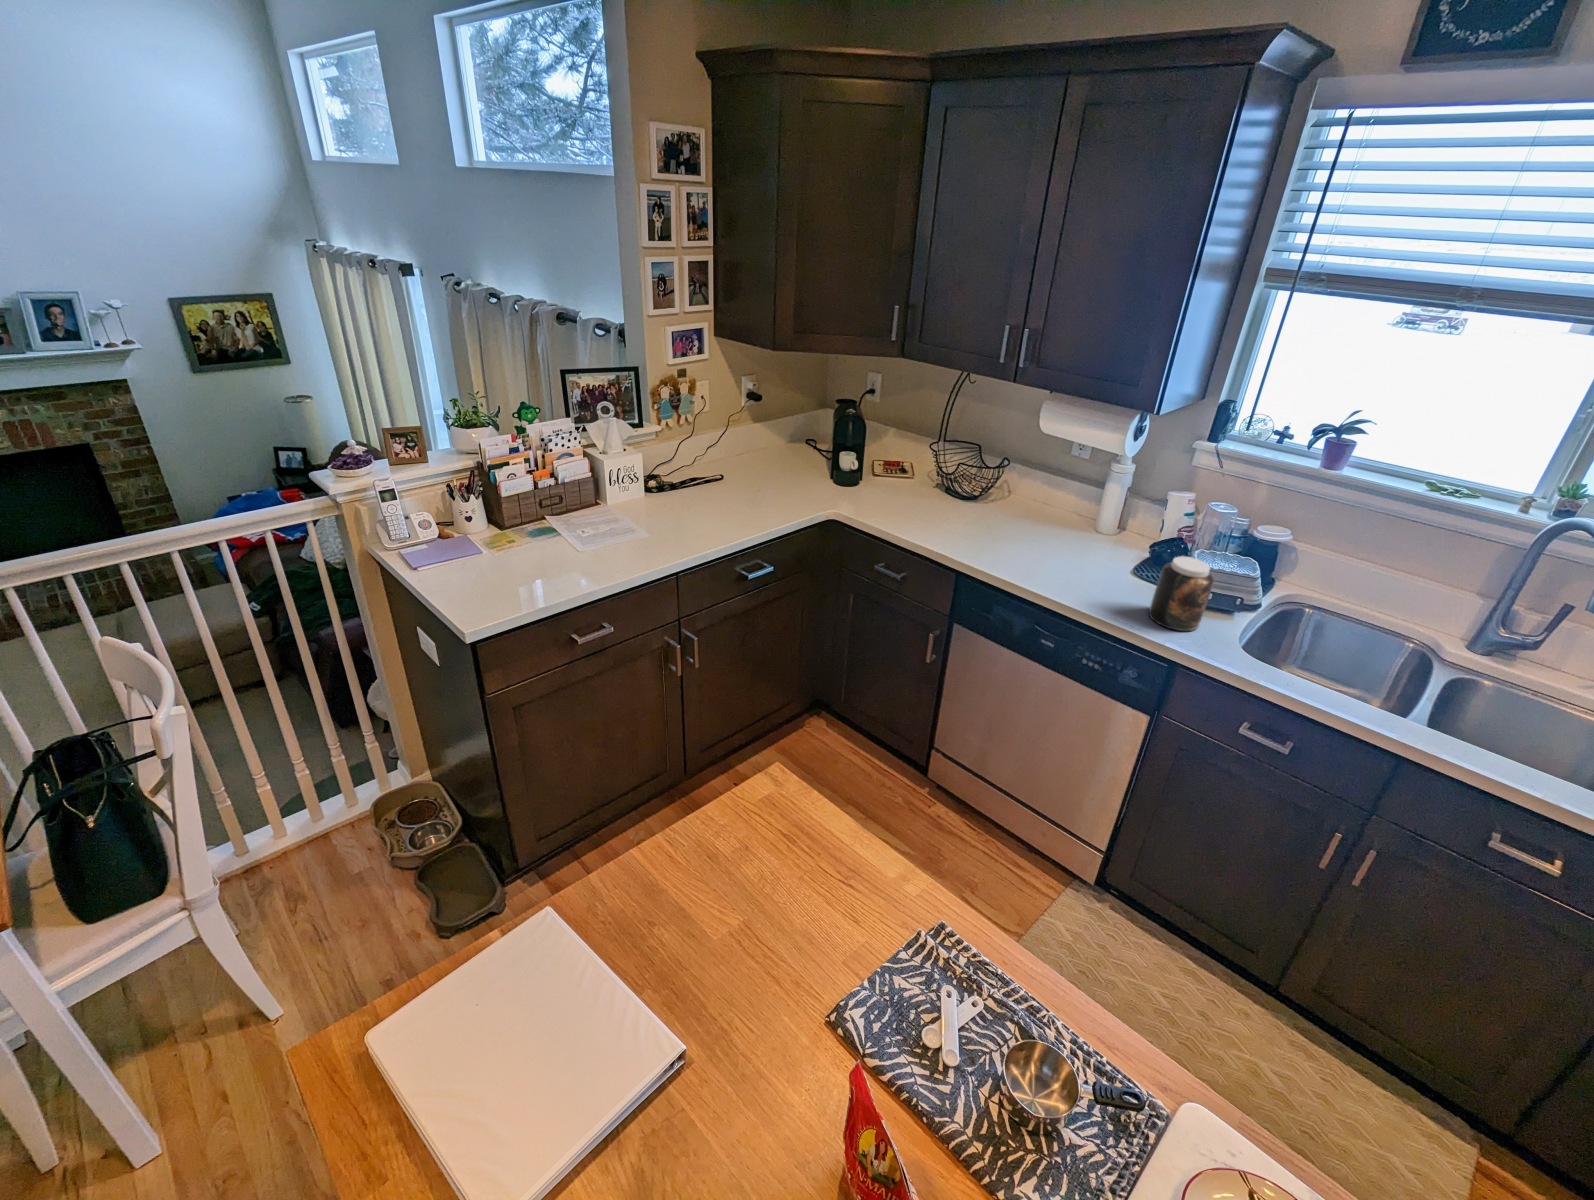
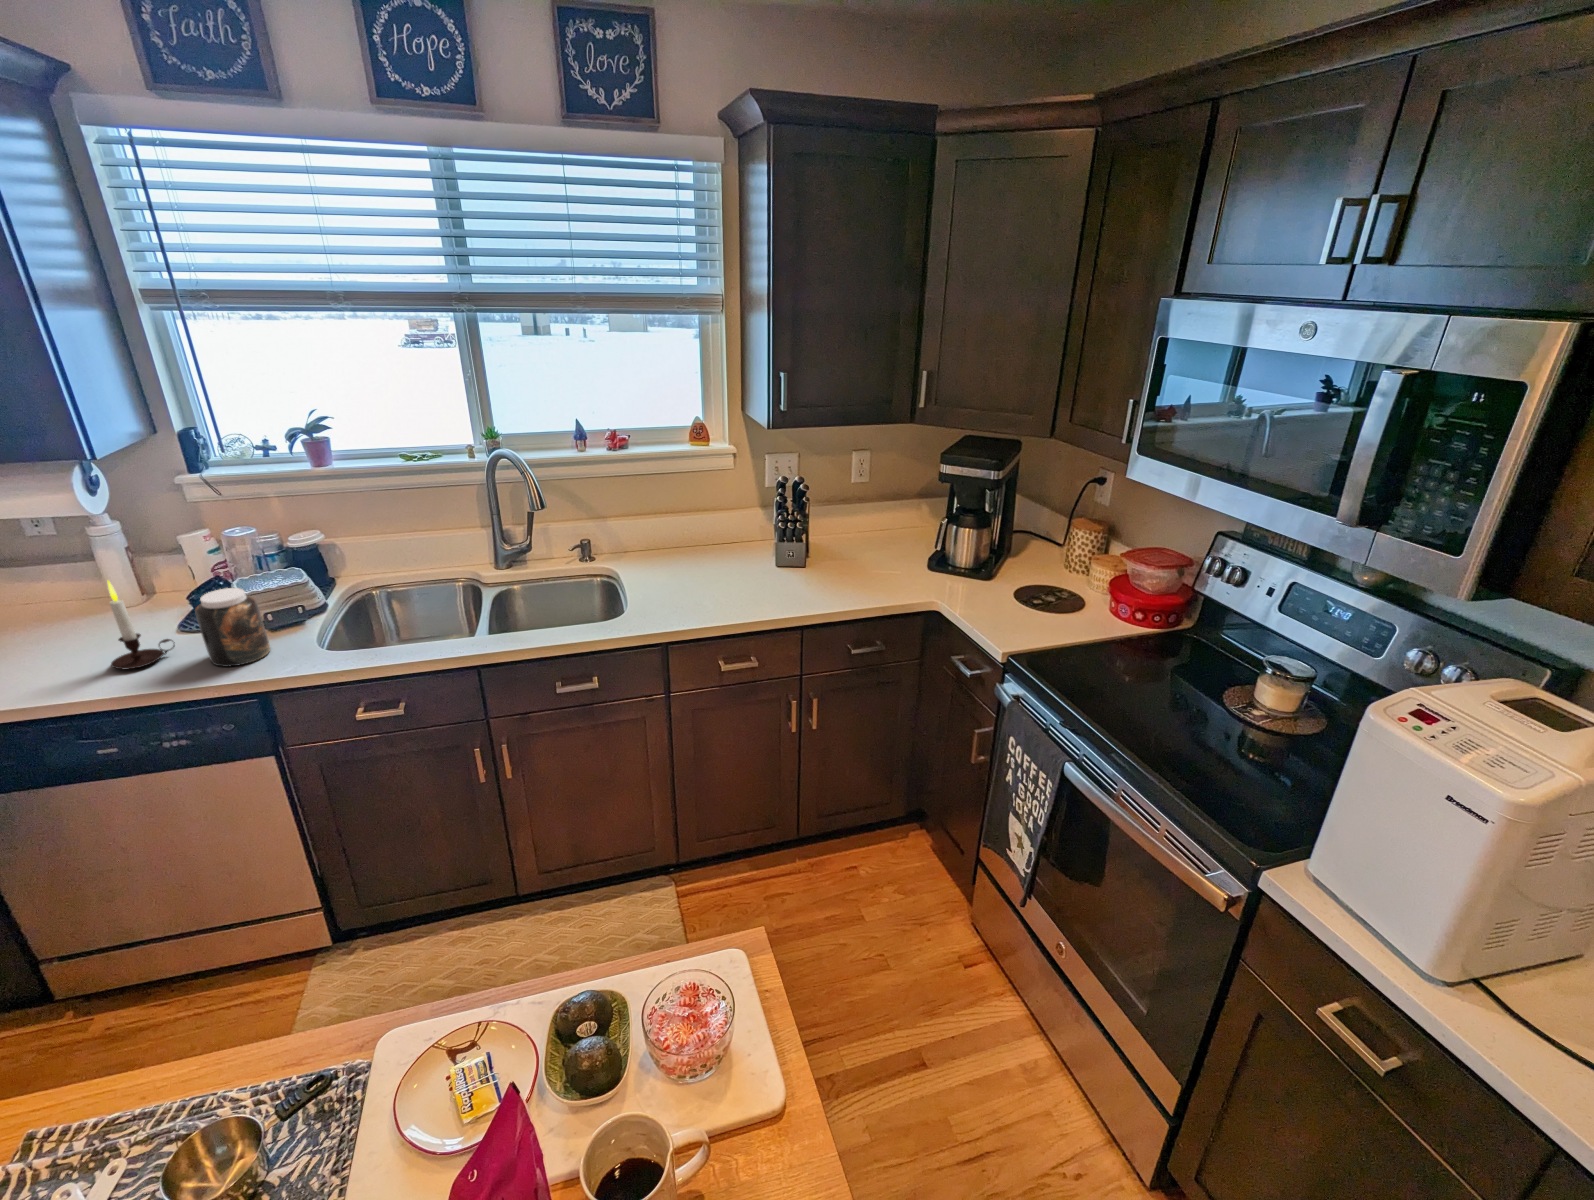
candle: none [1080,516,1129,592] -> present [108,581,175,669]

